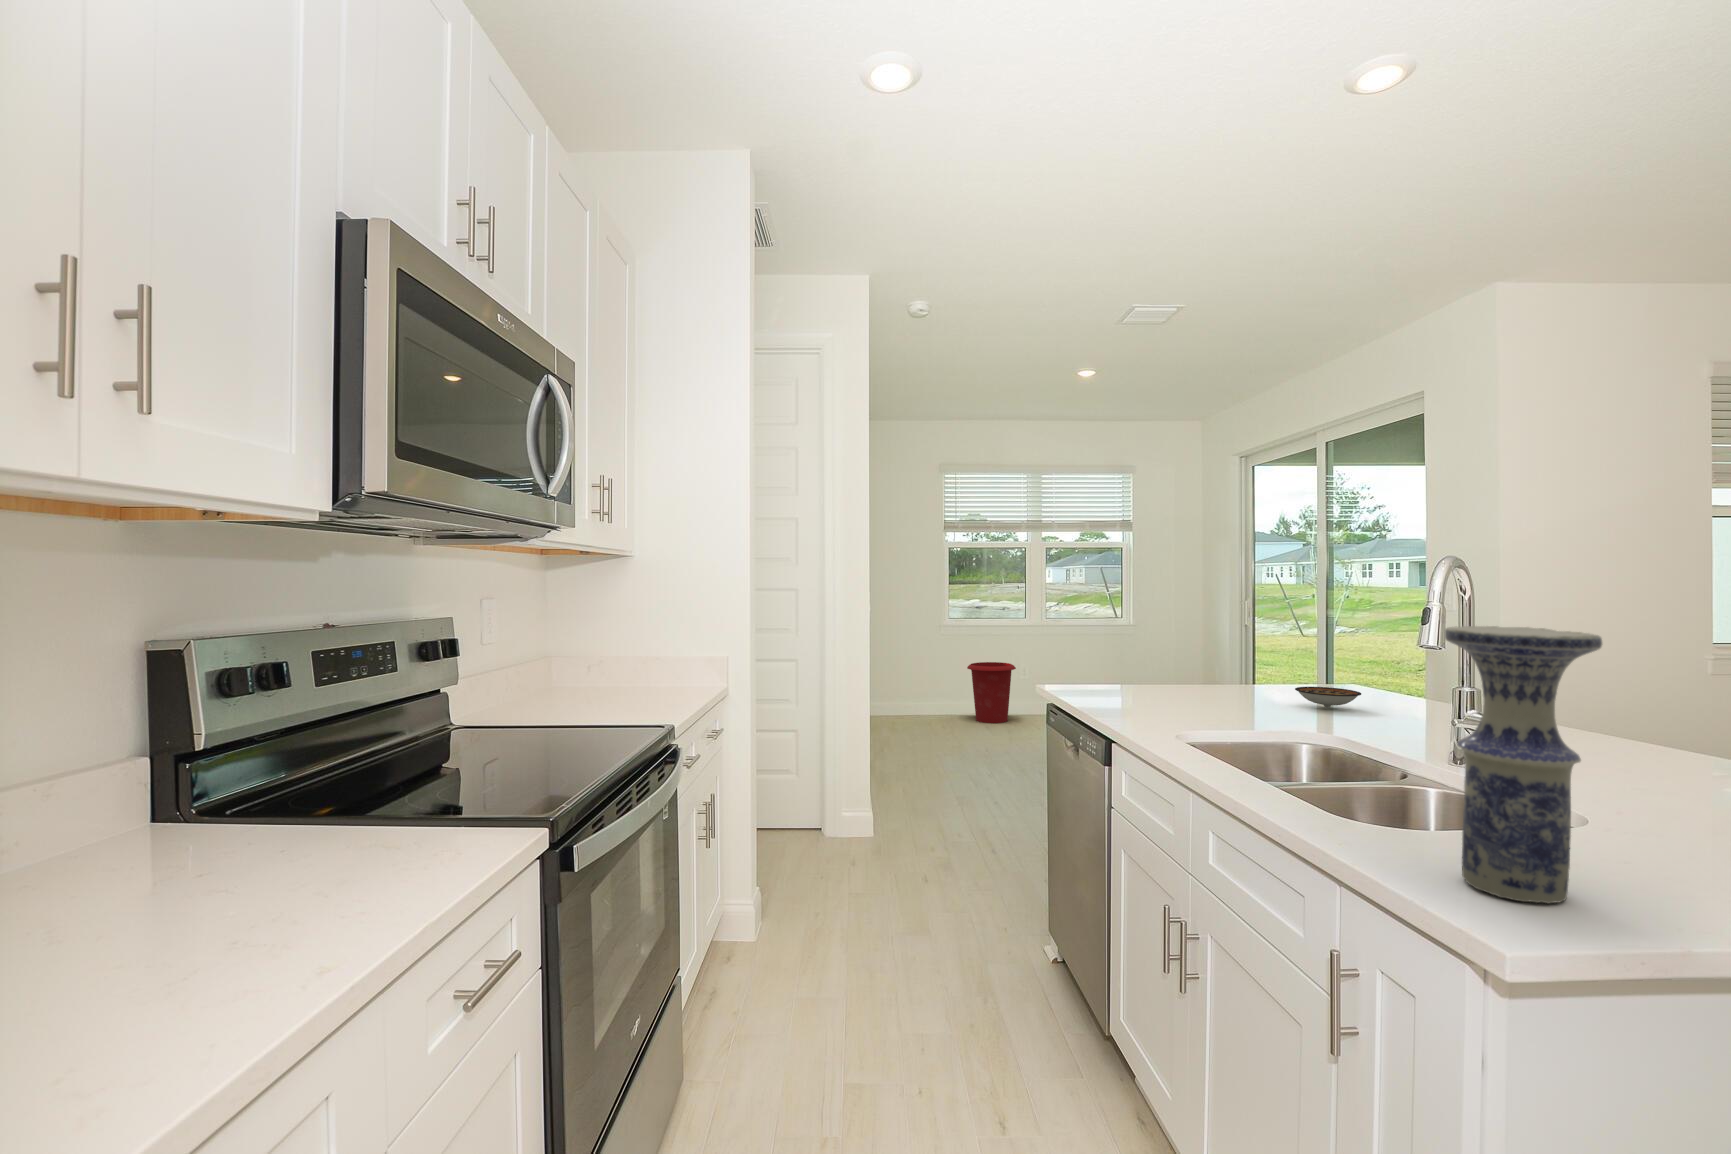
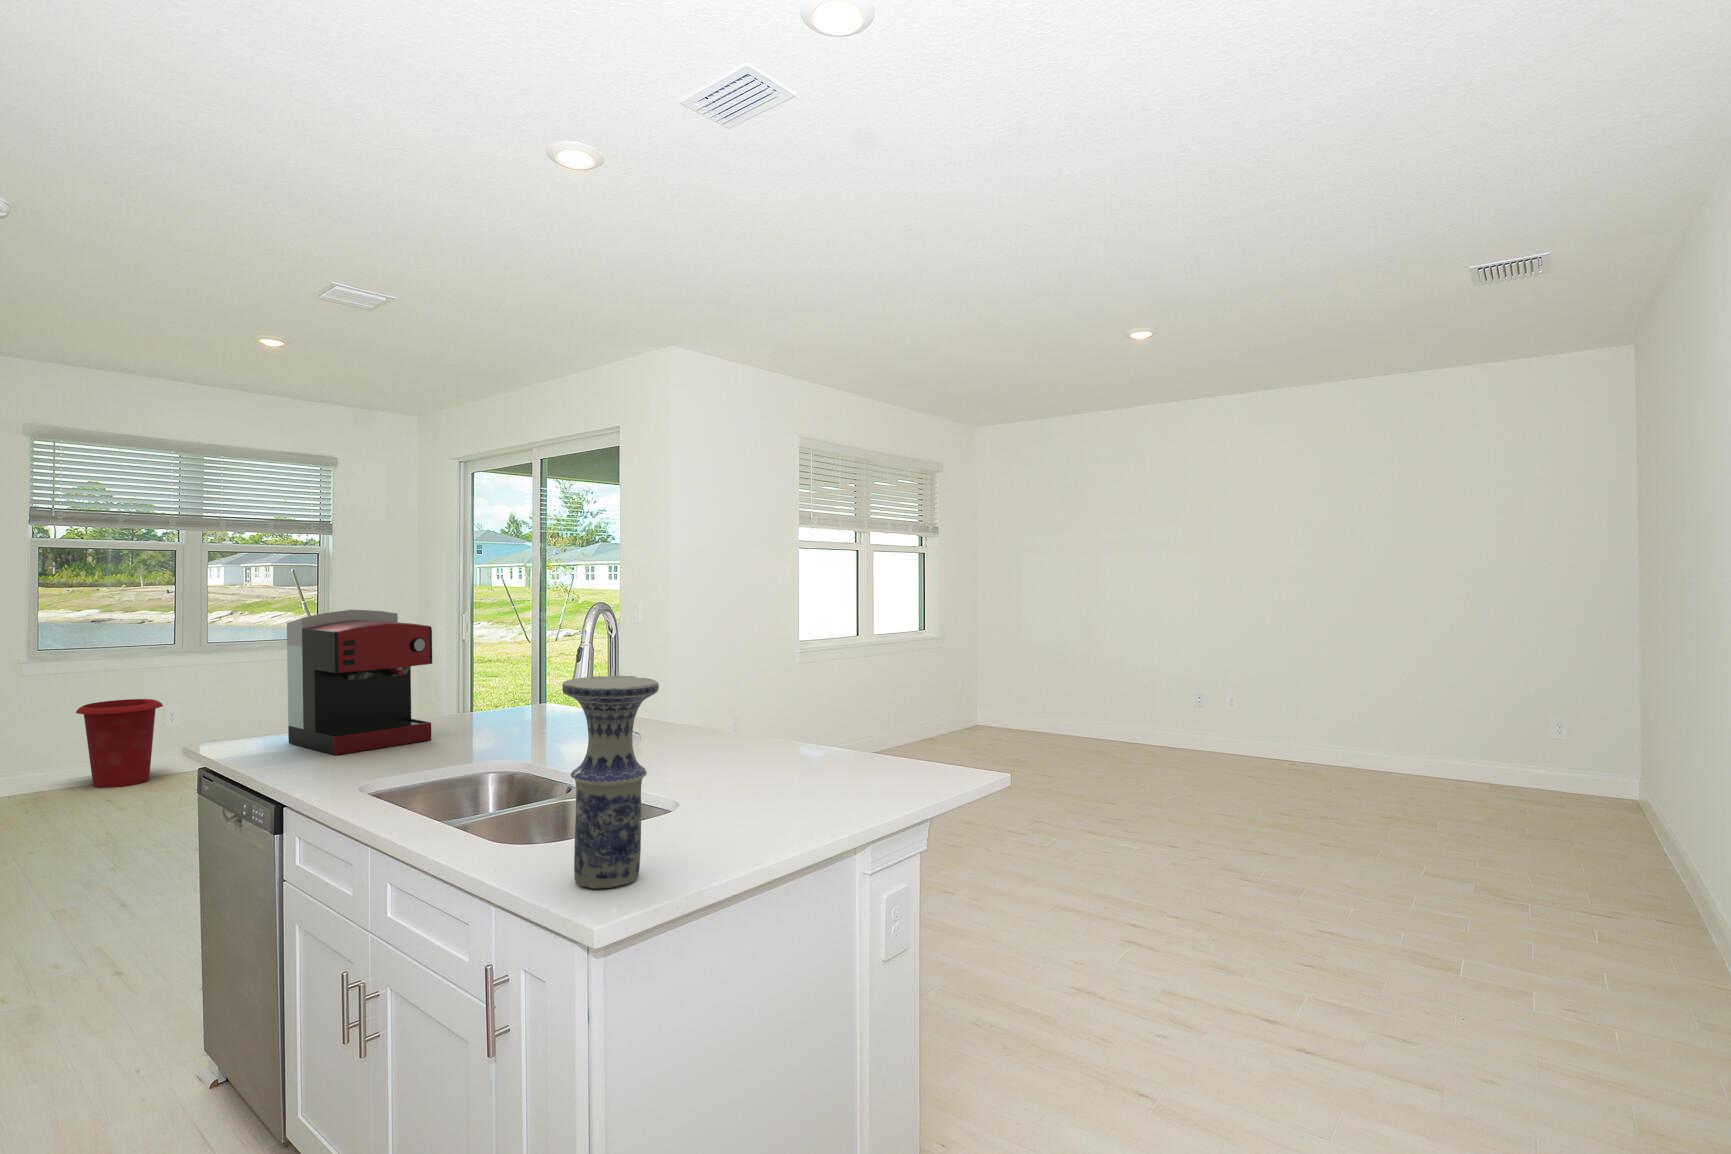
coffee maker: none [1109,583,1234,707] -> present [287,610,432,755]
ceramic bowl: present [1295,687,1361,708] -> none [494,710,553,730]

